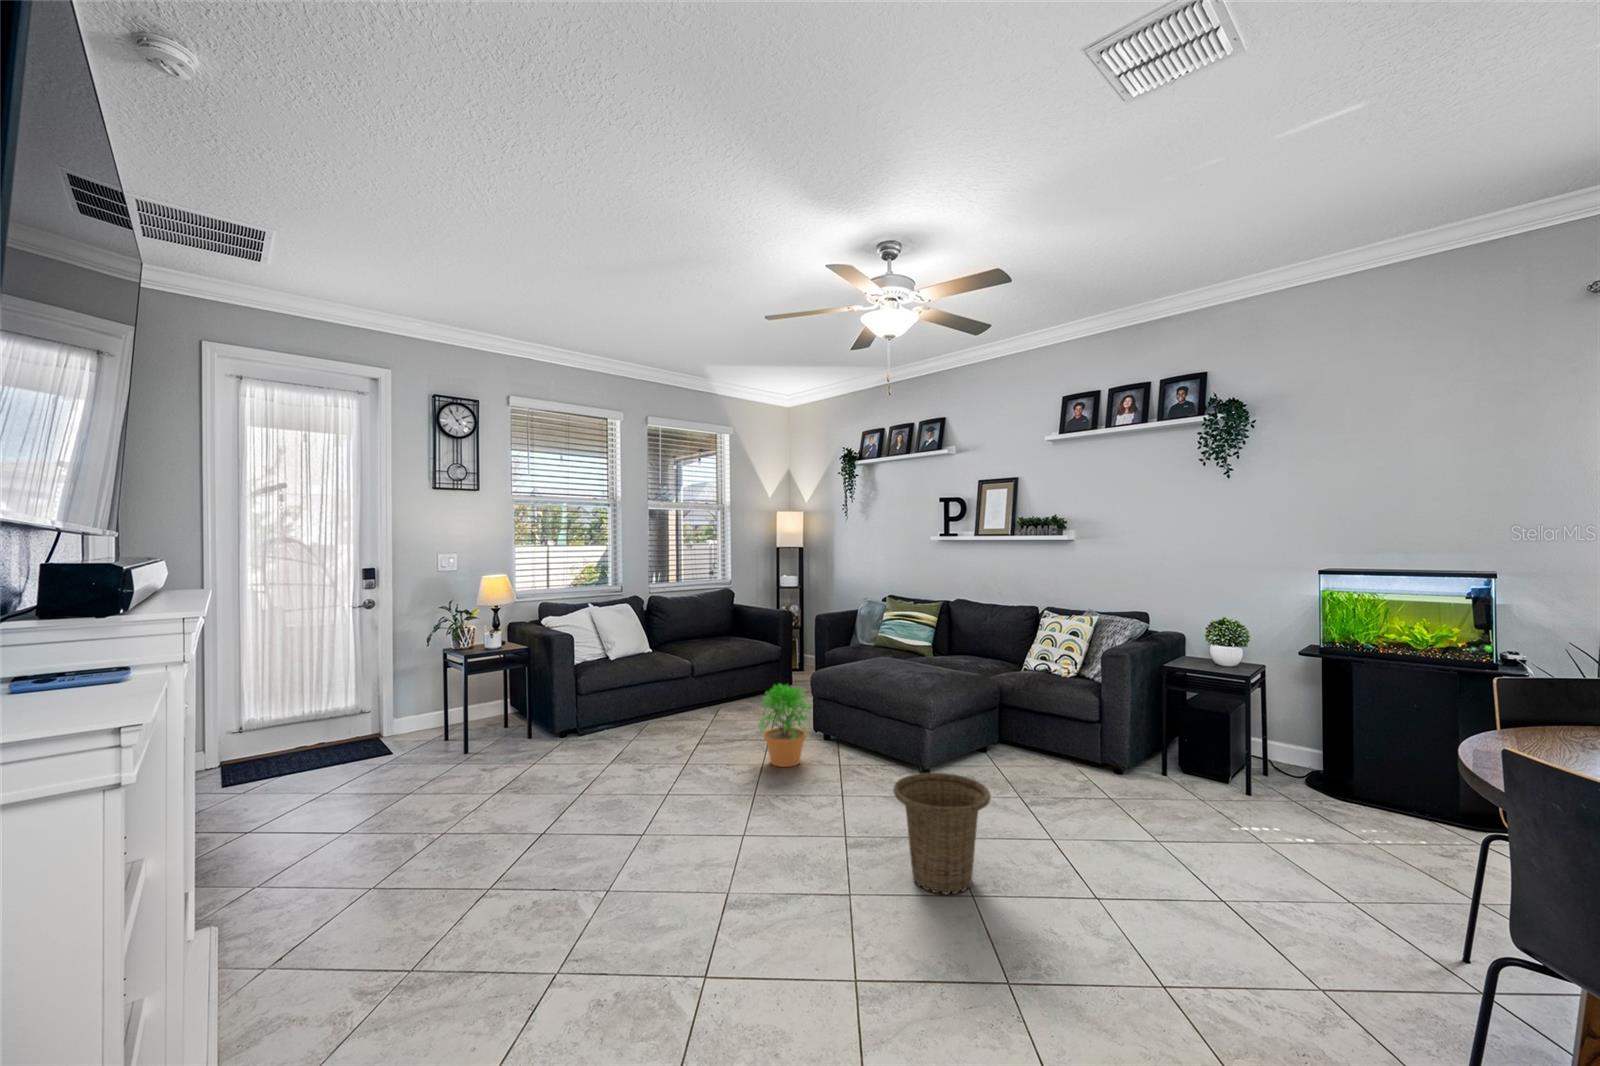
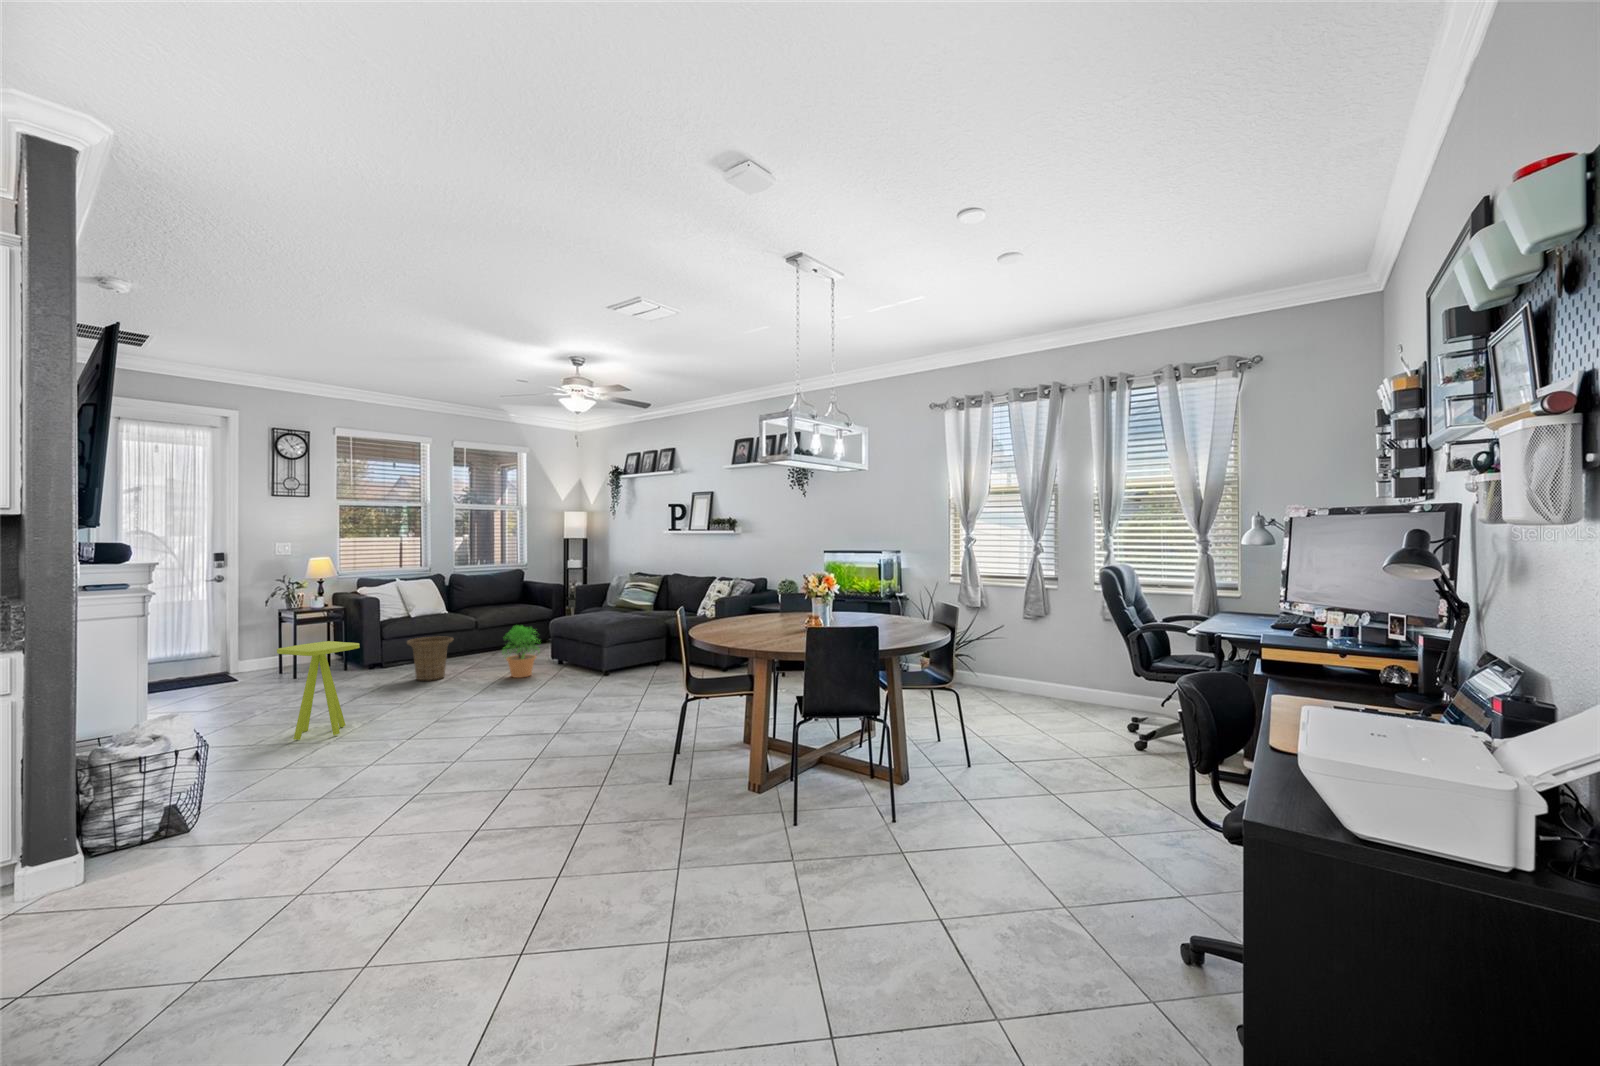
side table: none [448,739,589,949] -> present [277,641,360,740]
basket: present [893,773,991,894] -> present [407,637,453,681]

